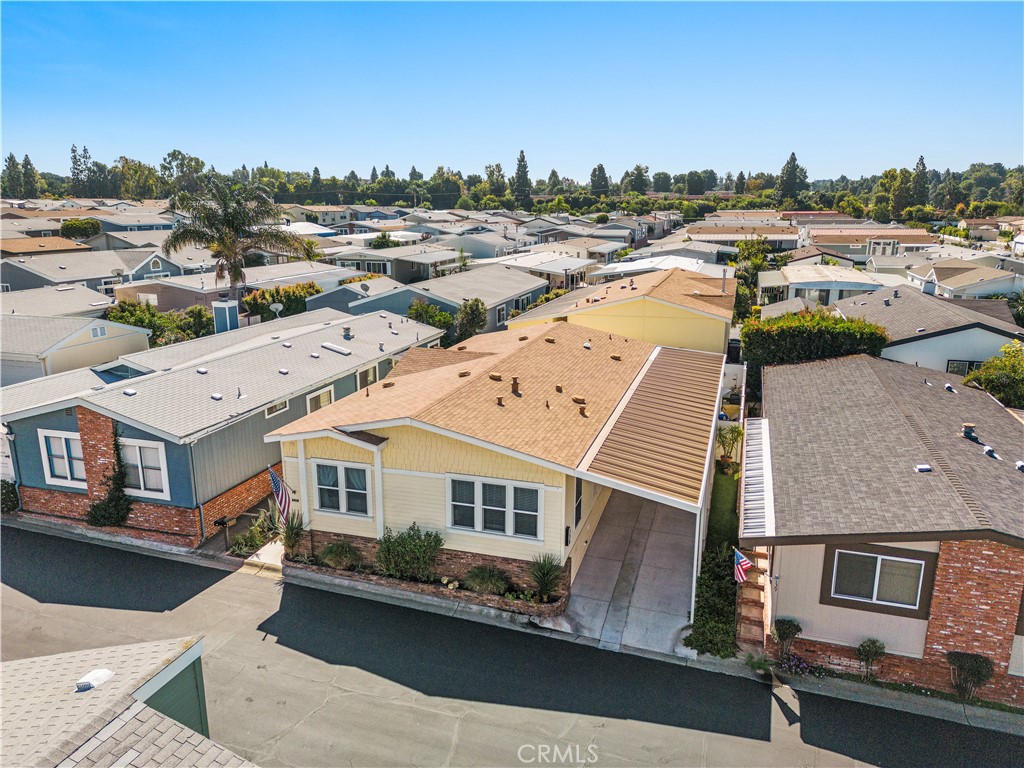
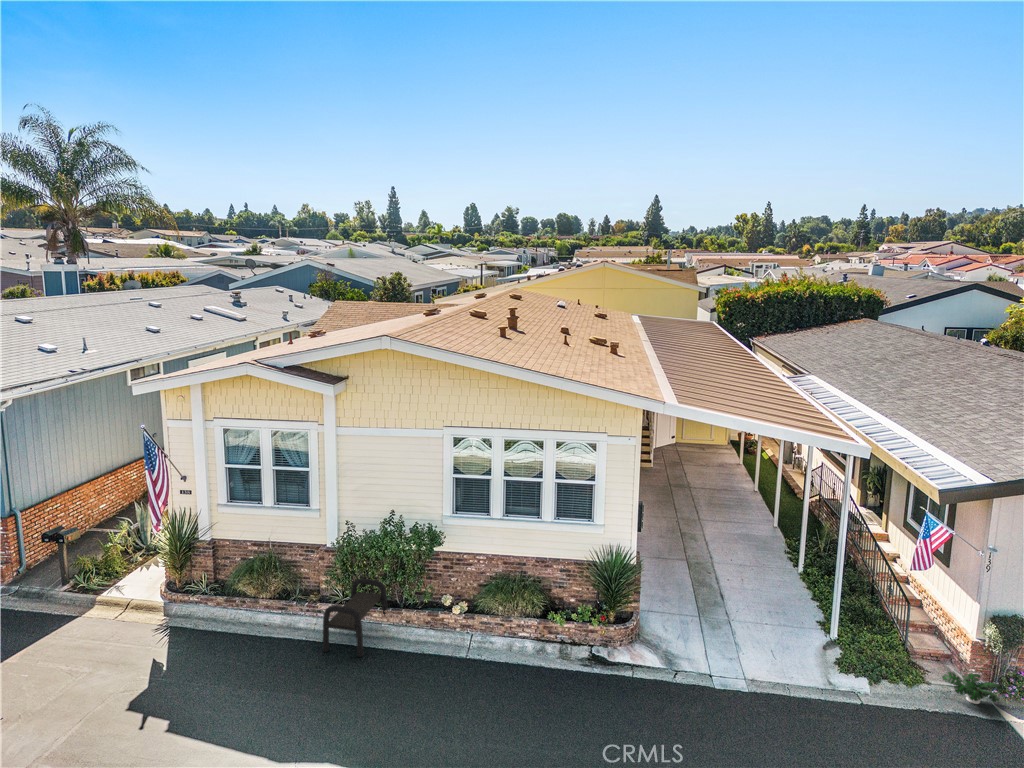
bench: none [368,562,411,610] -> present [323,579,388,657]

